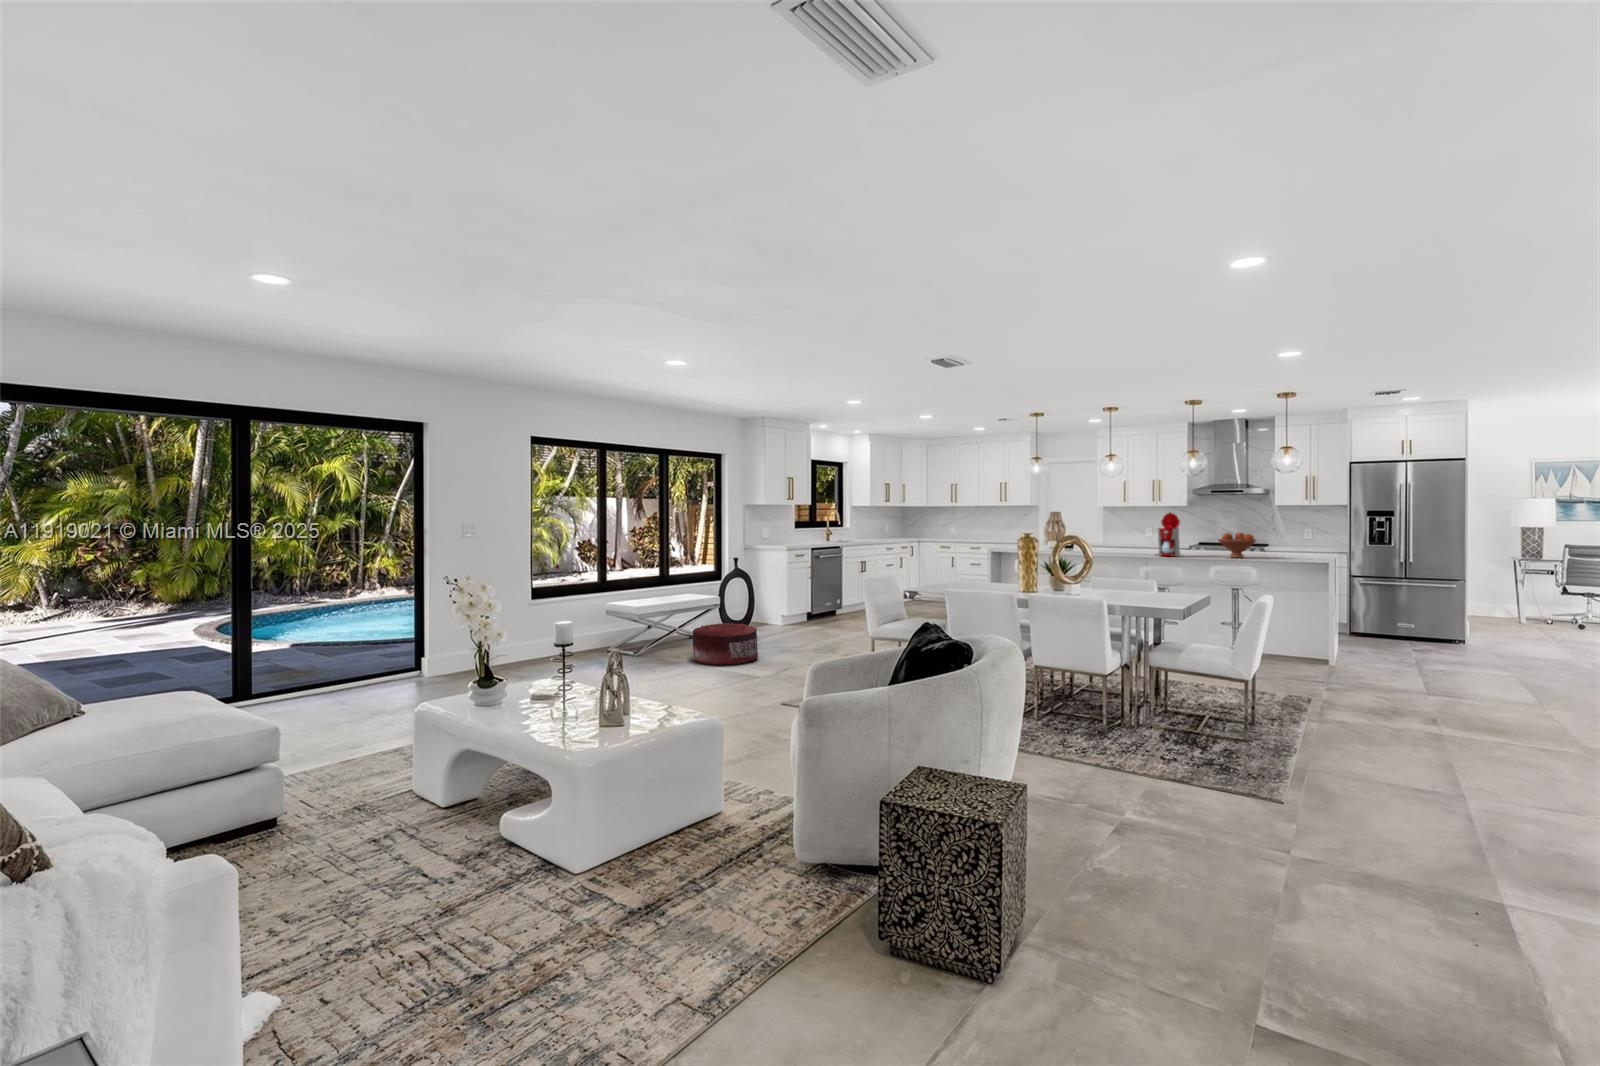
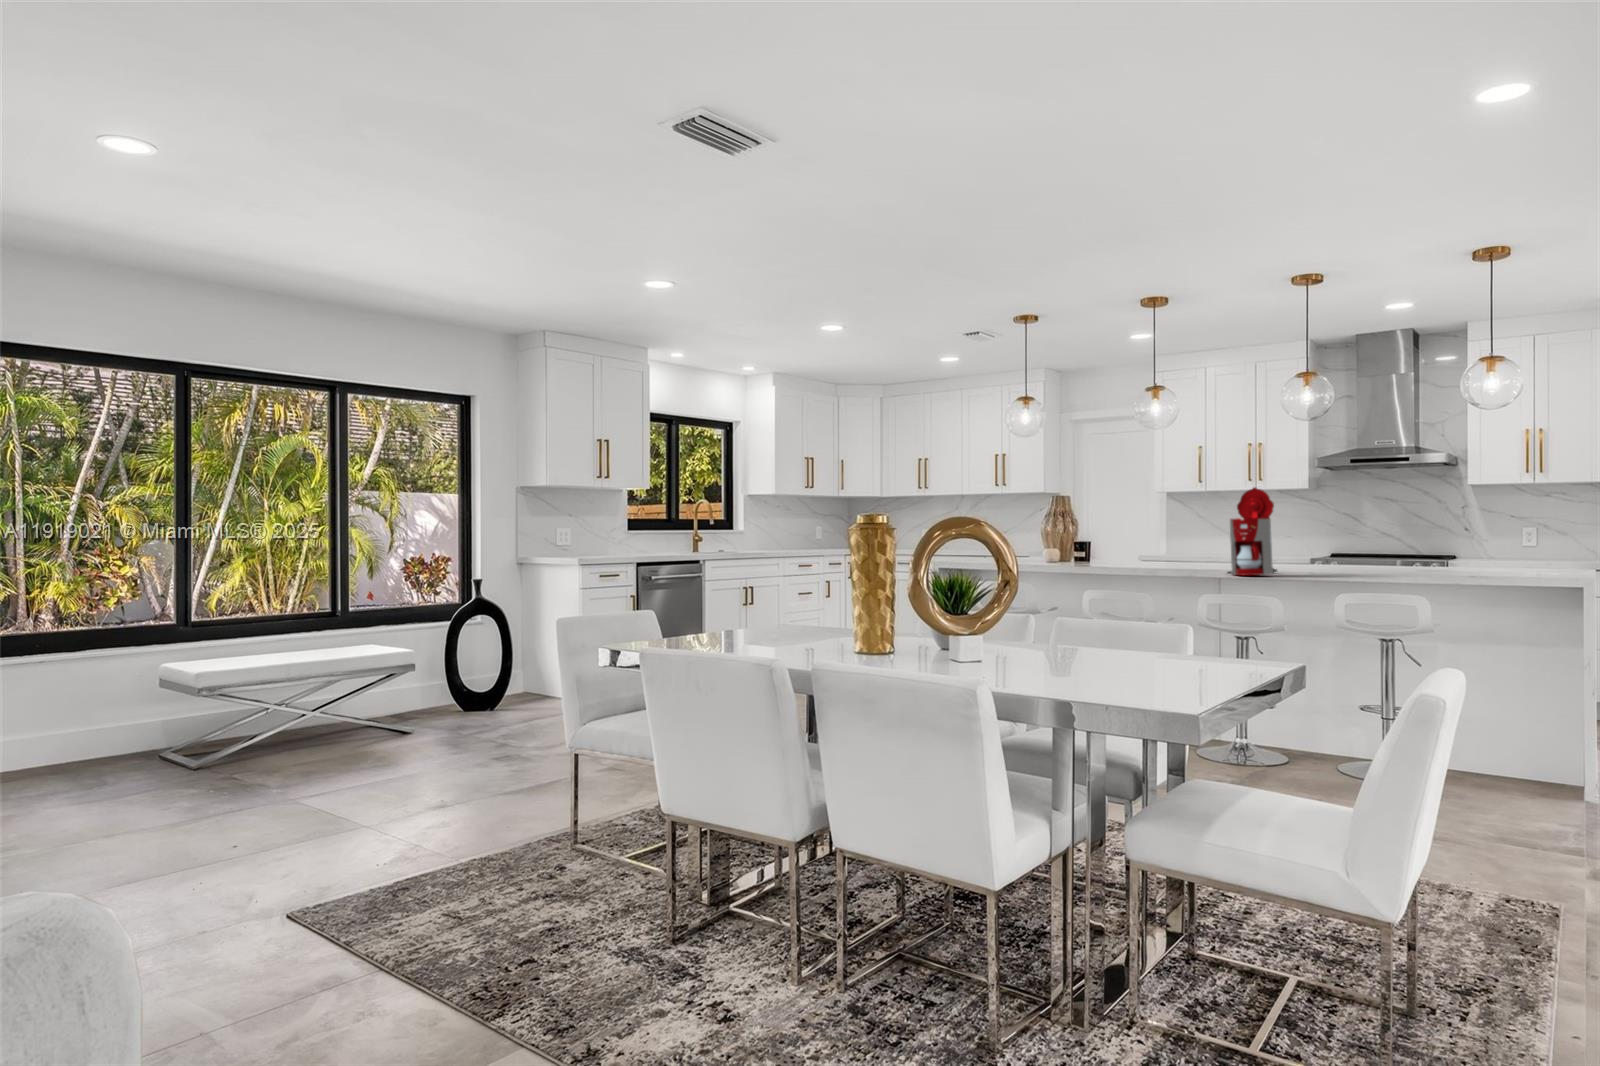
fruit bowl: present [1218,532,1256,558] -> none [1350,527,1430,579]
pouf: present [693,623,758,665] -> none [276,704,422,794]

